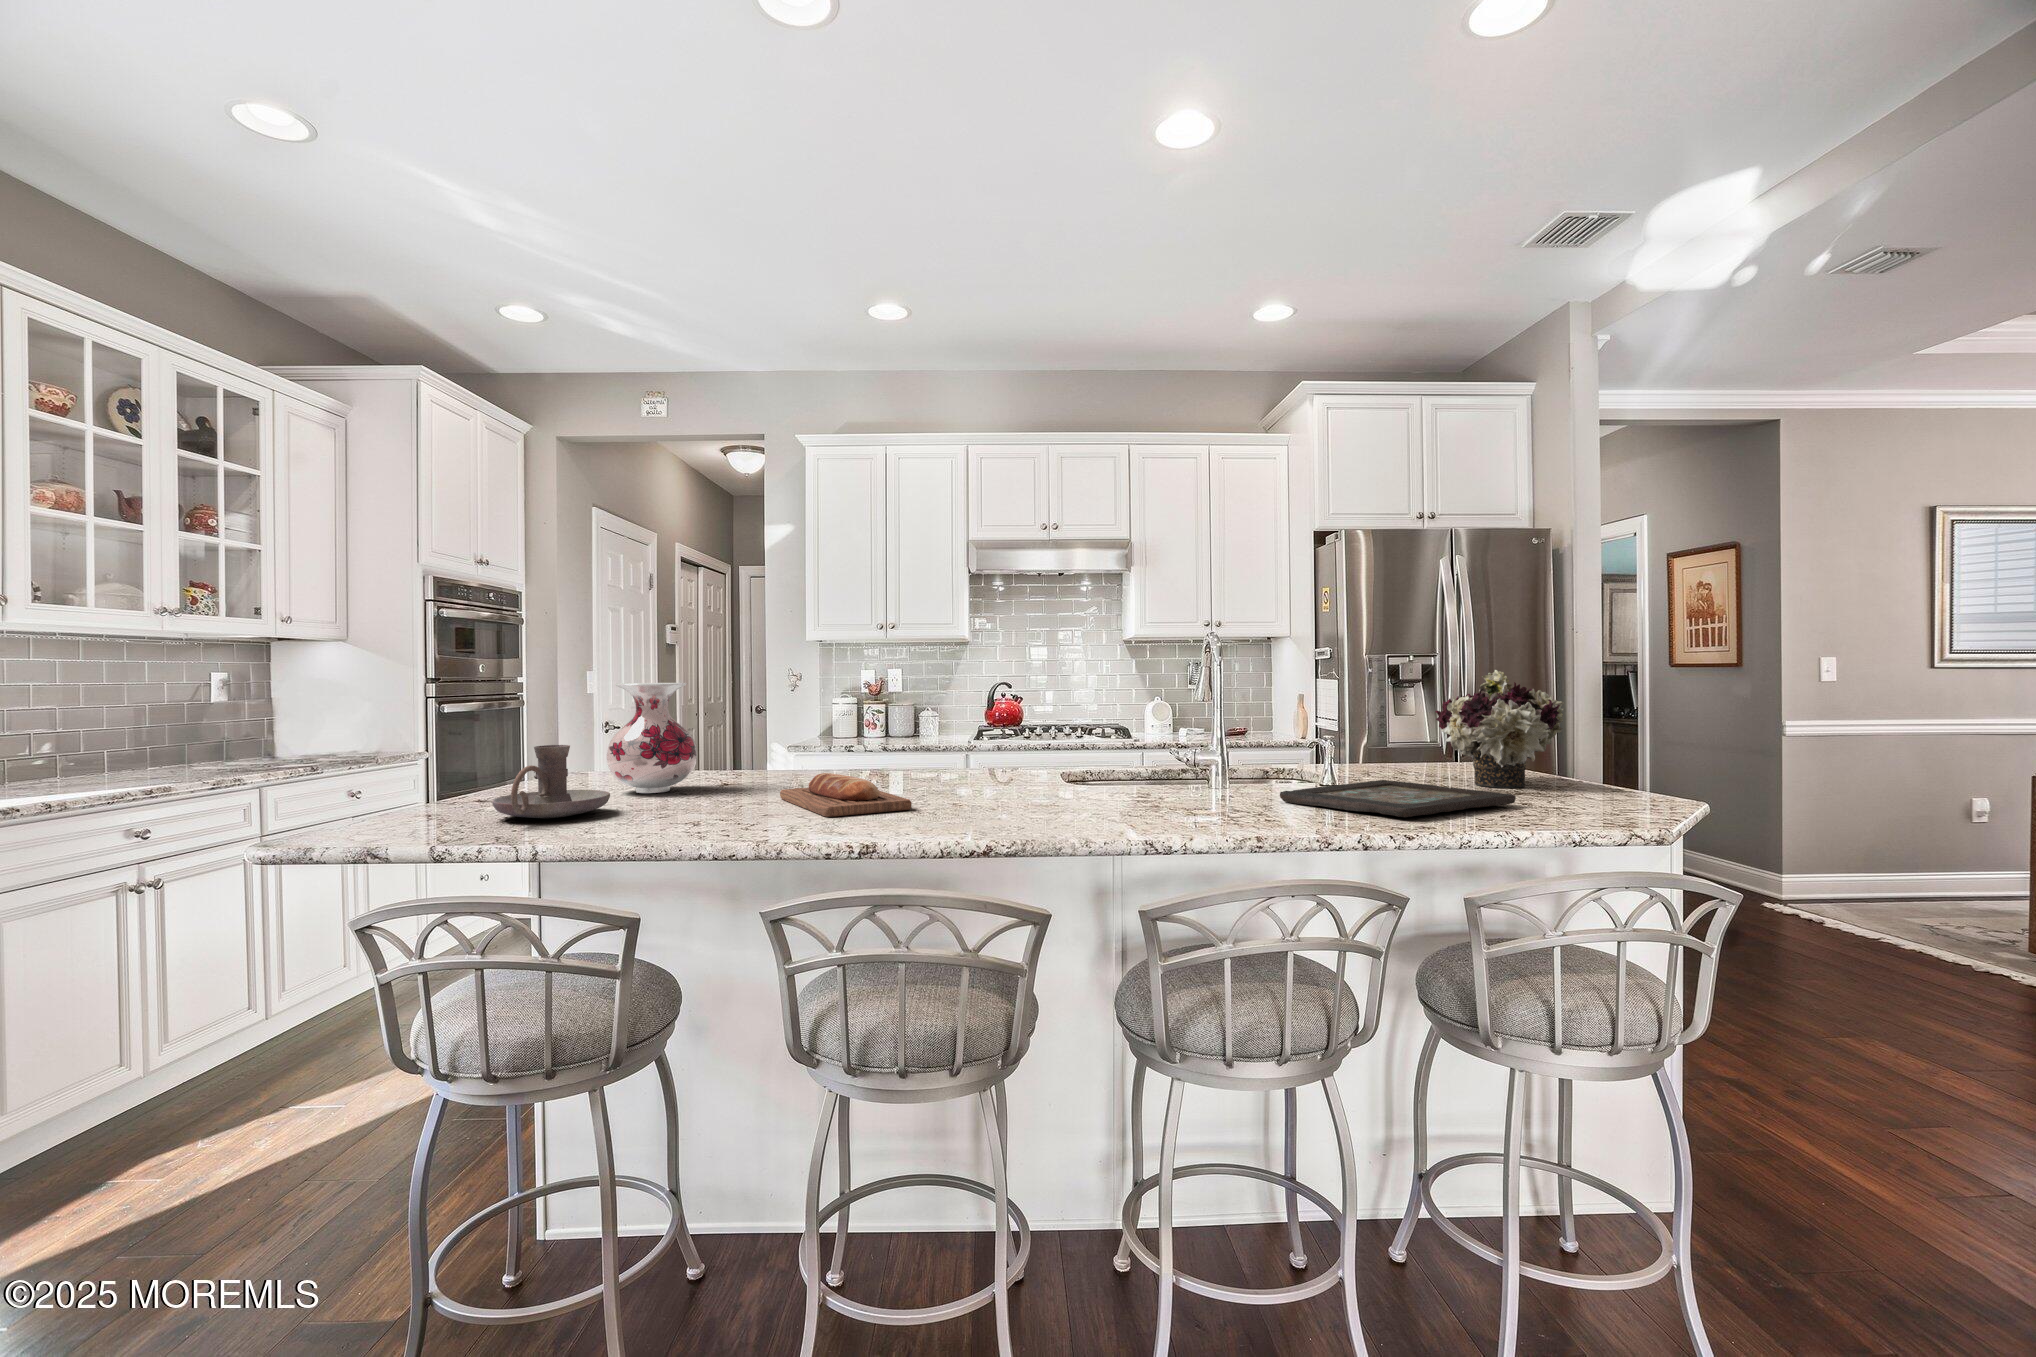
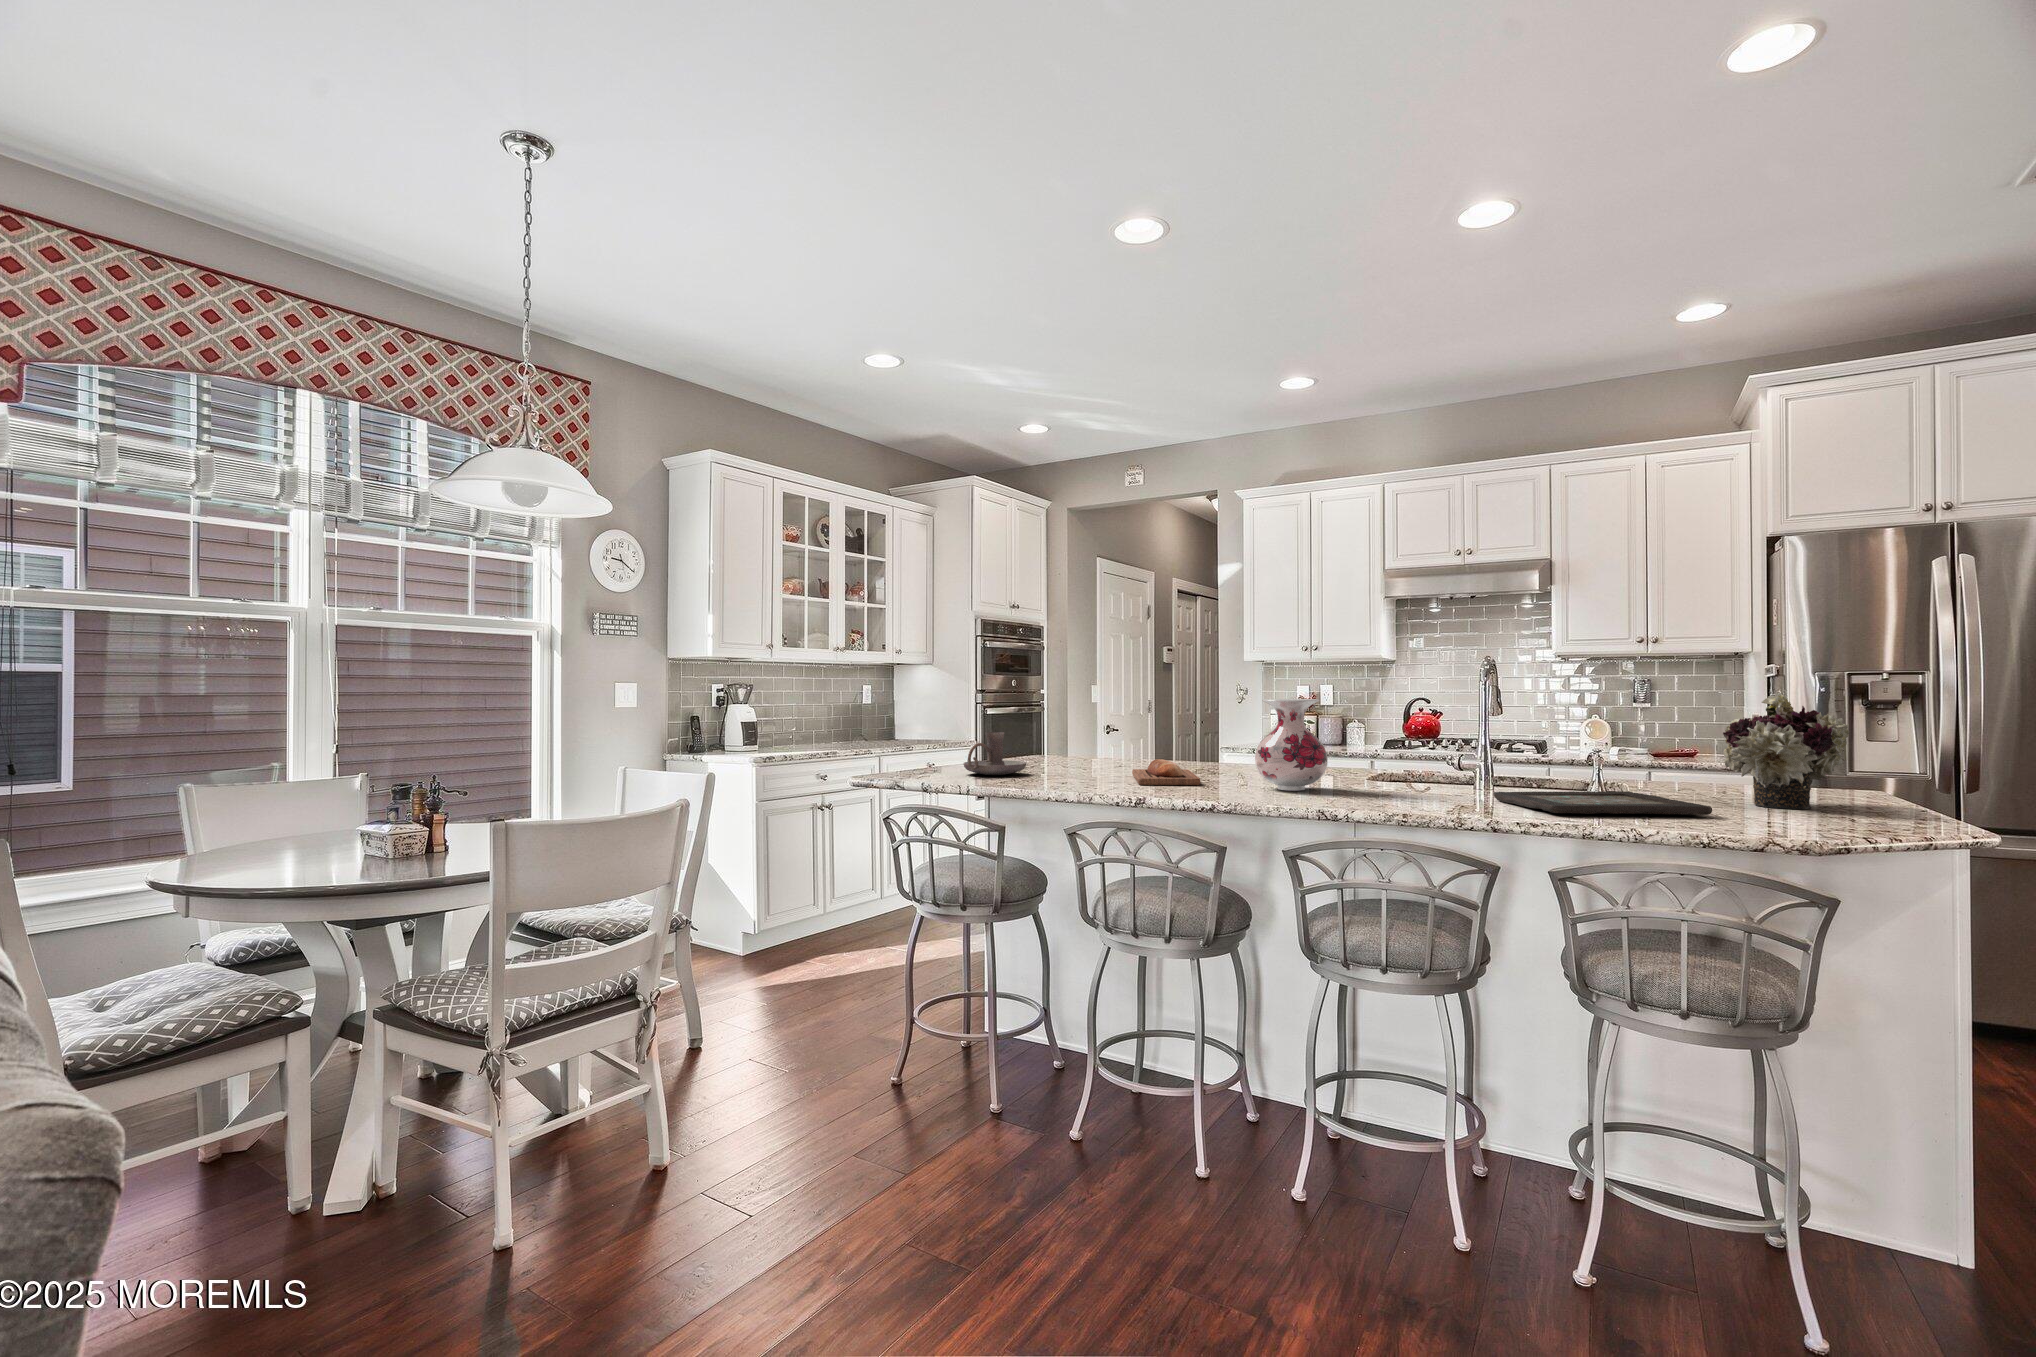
vase: present [607,683,697,793] -> present [1255,699,1328,791]

